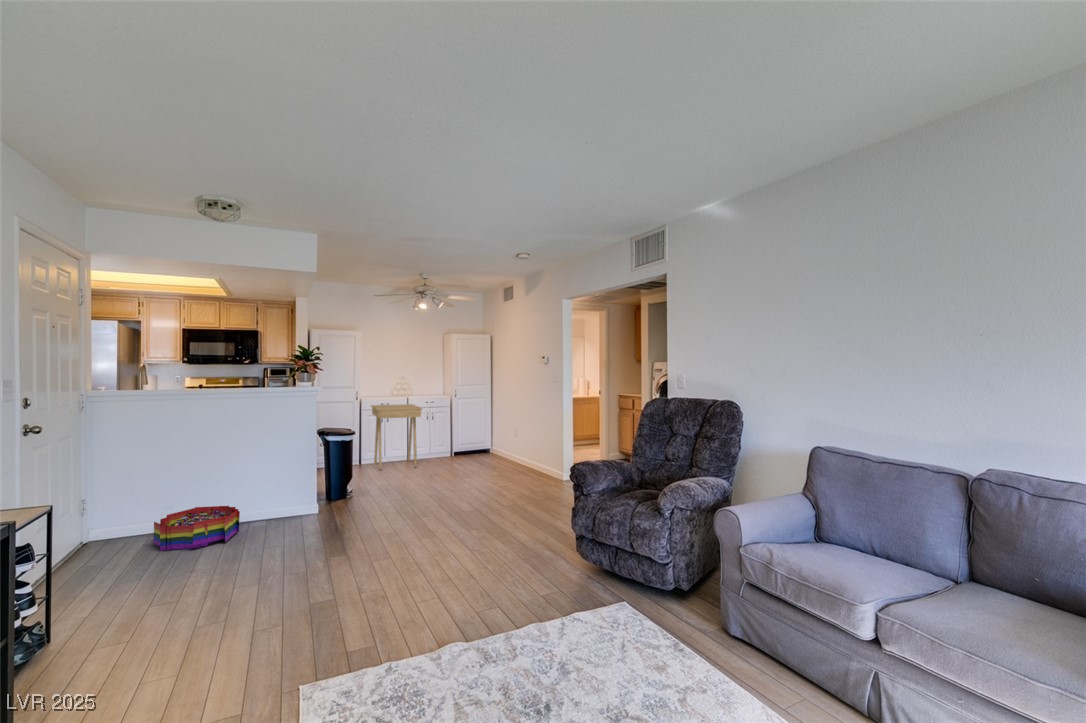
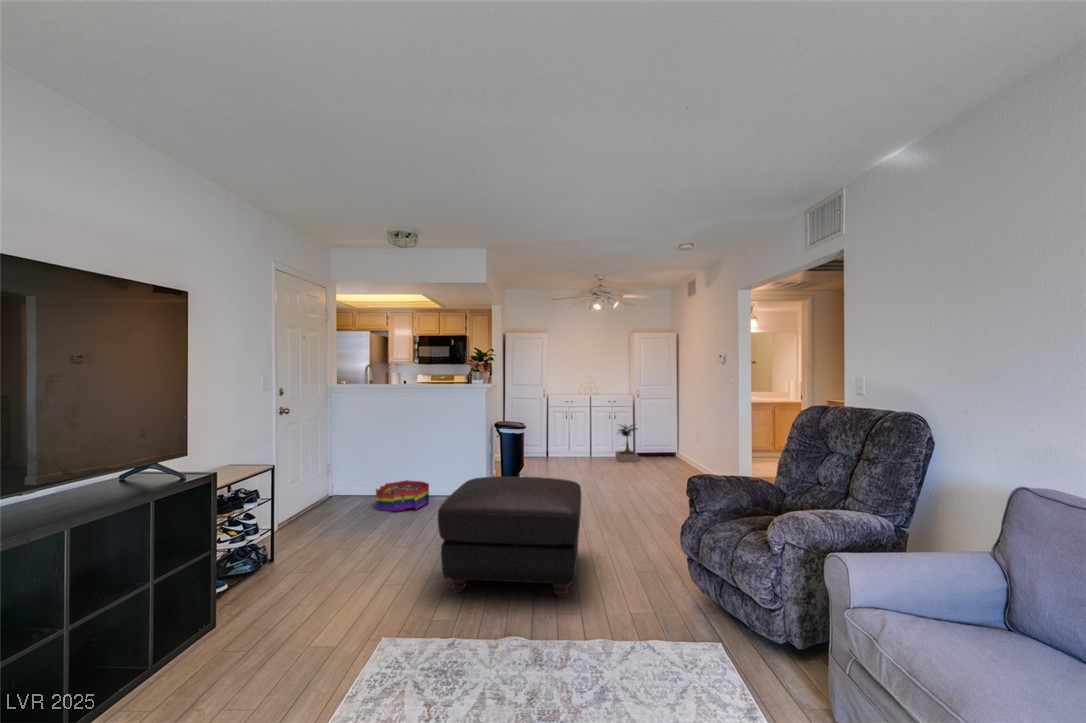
side table: present [371,404,422,470] -> none [557,405,598,465]
potted plant: none [435,422,463,463] -> present [616,425,639,462]
ottoman: none [333,480,493,620] -> present [438,476,581,598]

